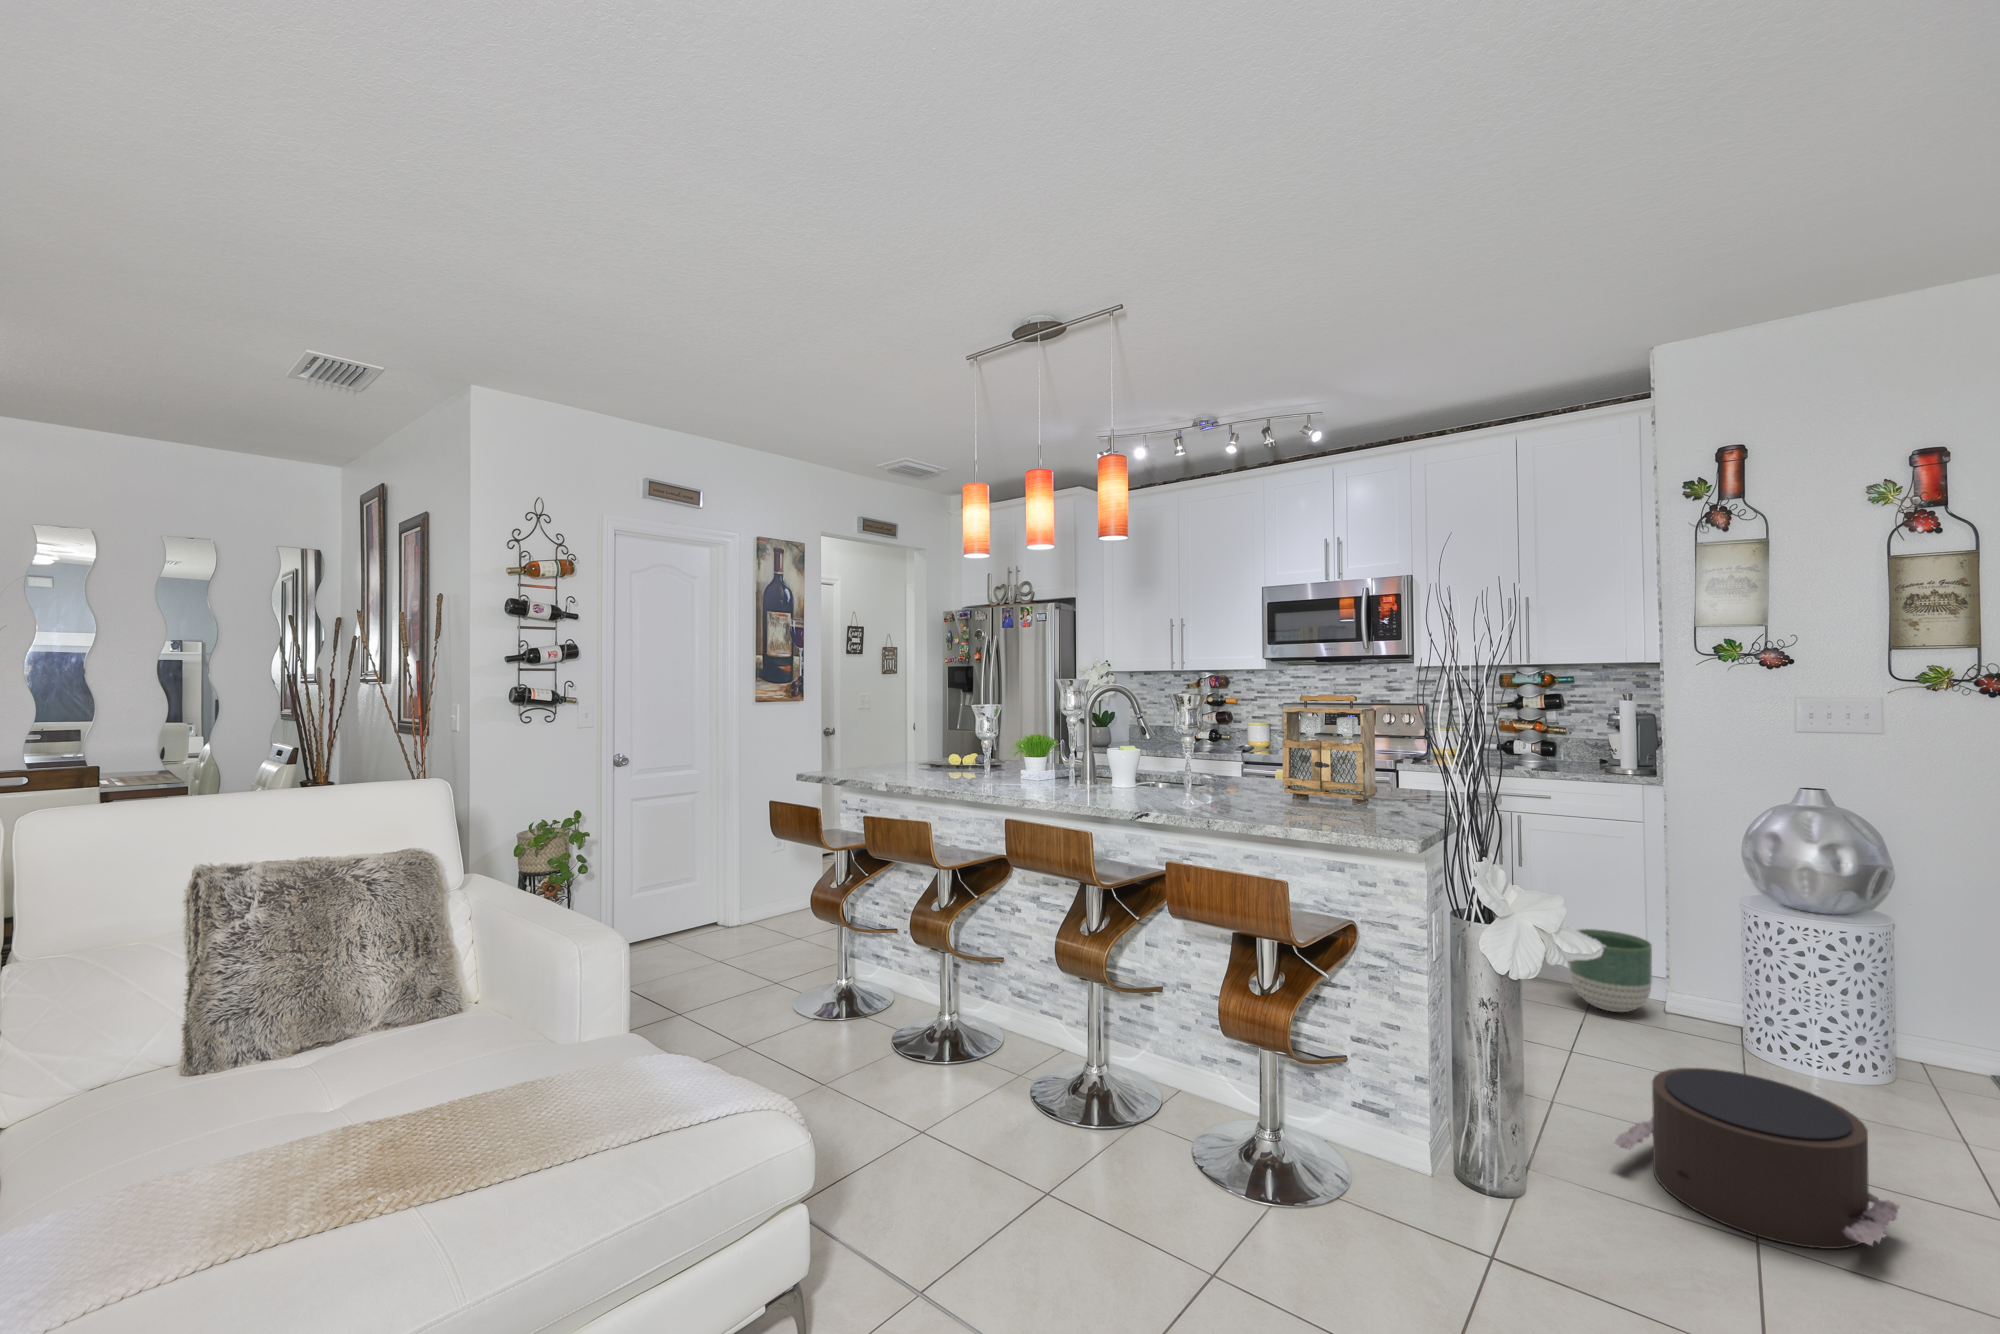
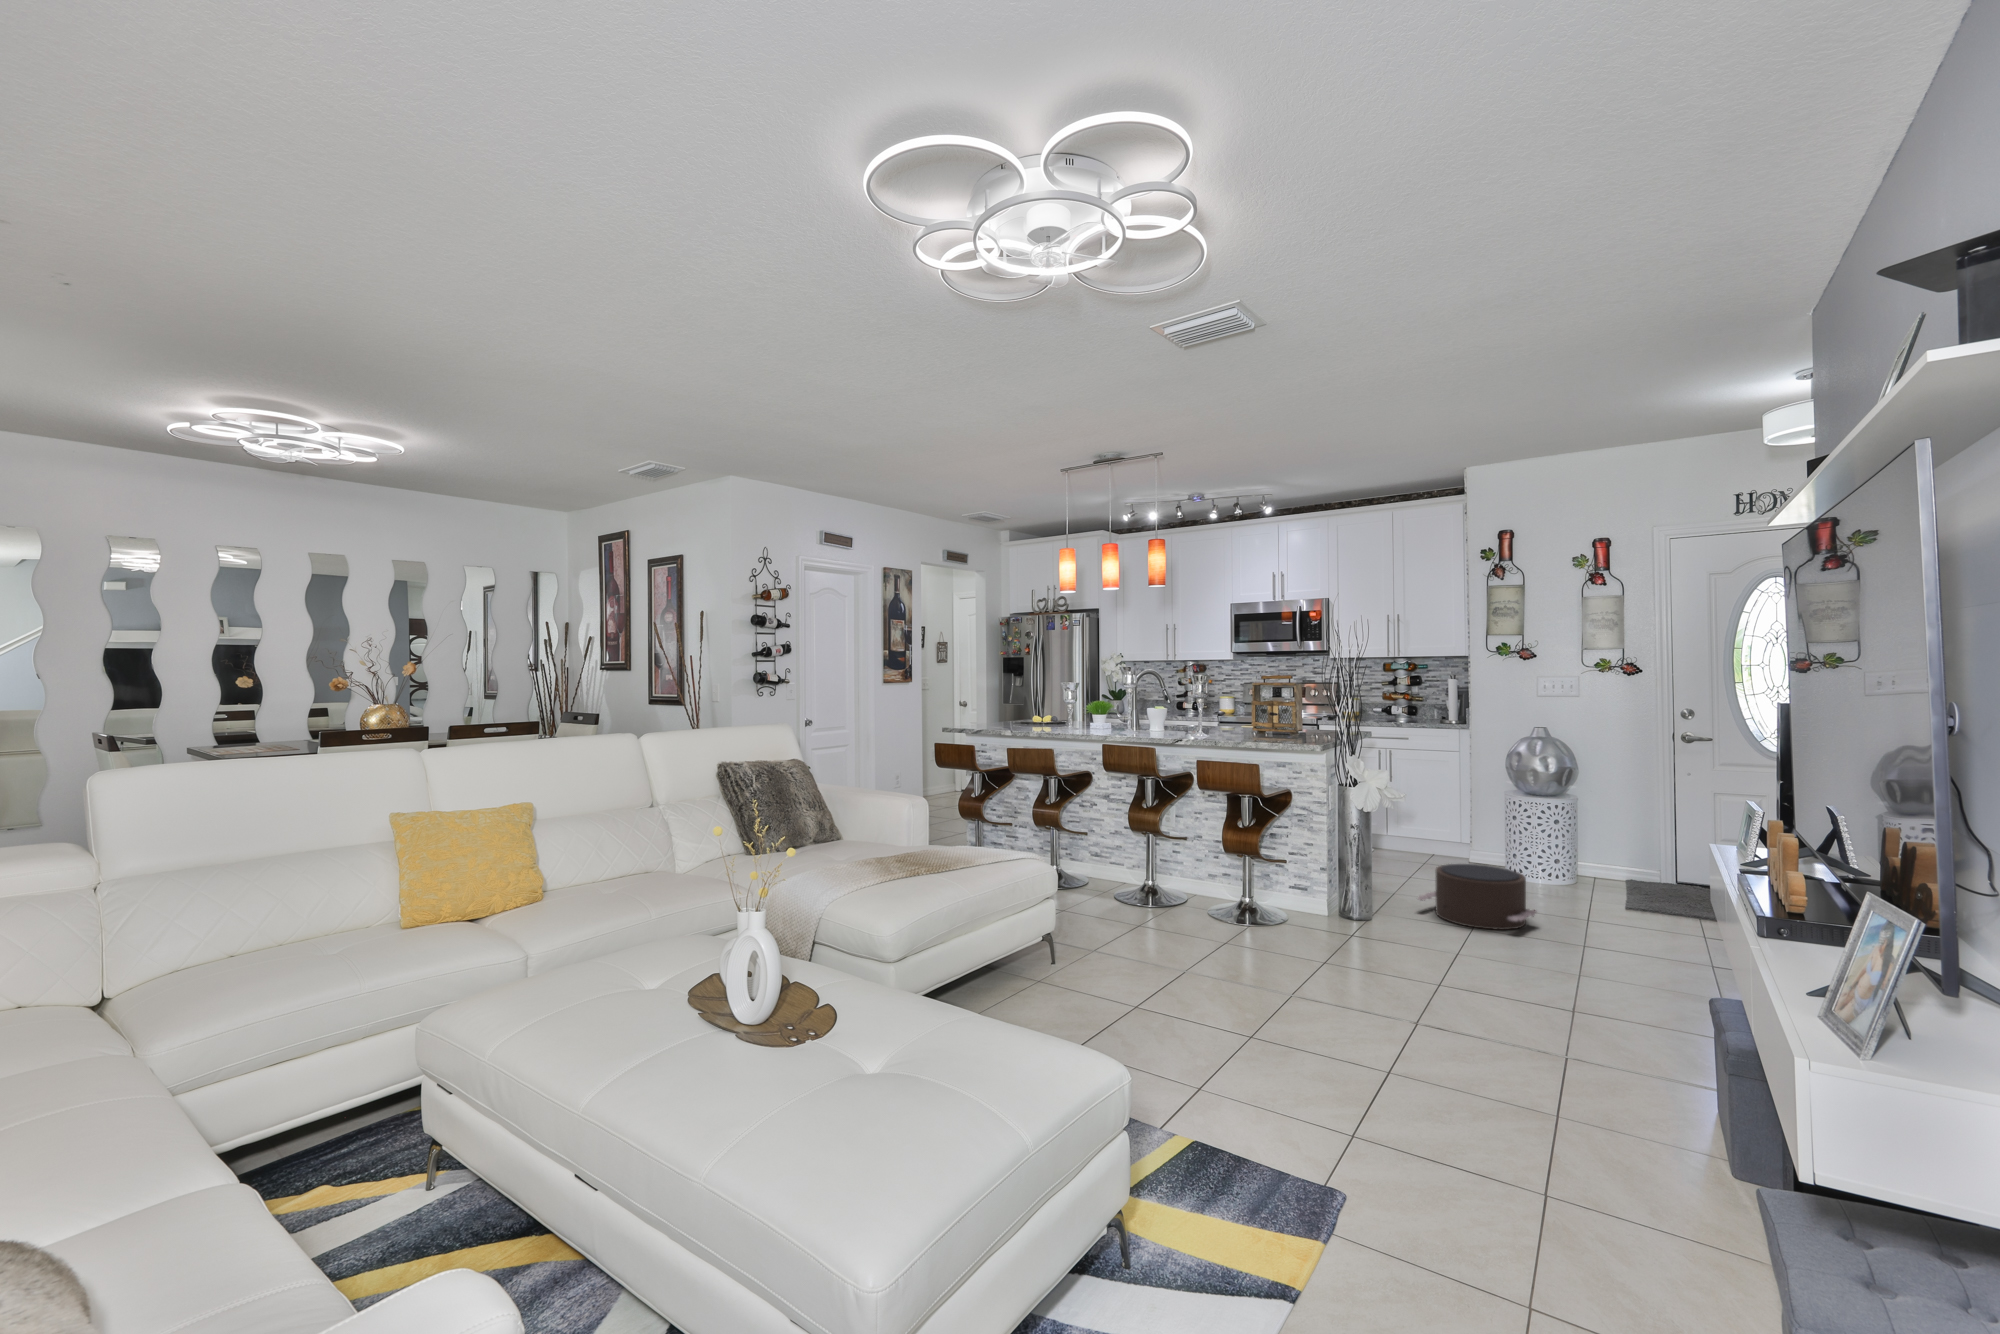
planter: present [1570,929,1652,1012] -> none [1417,816,1462,861]

